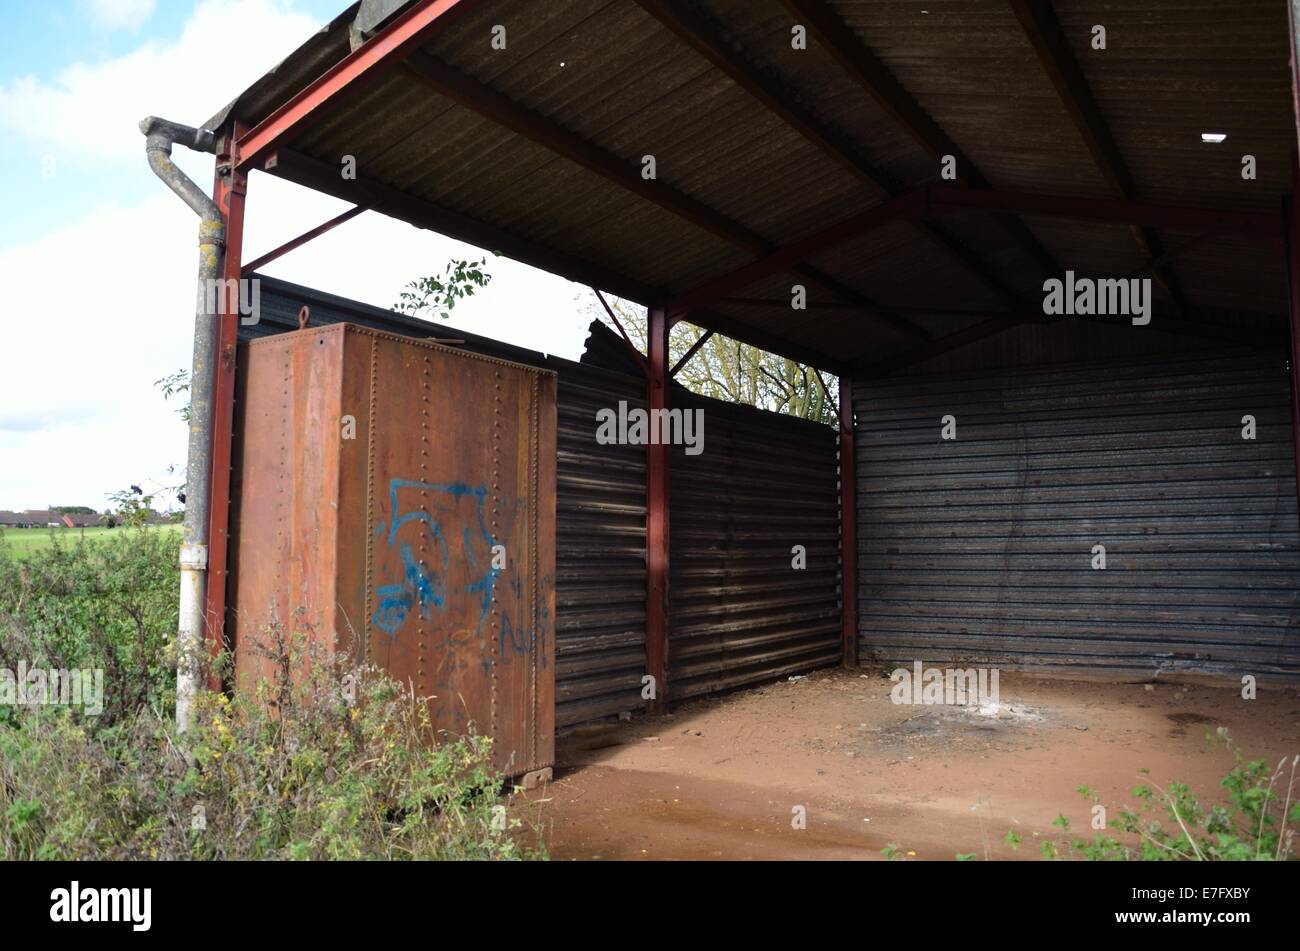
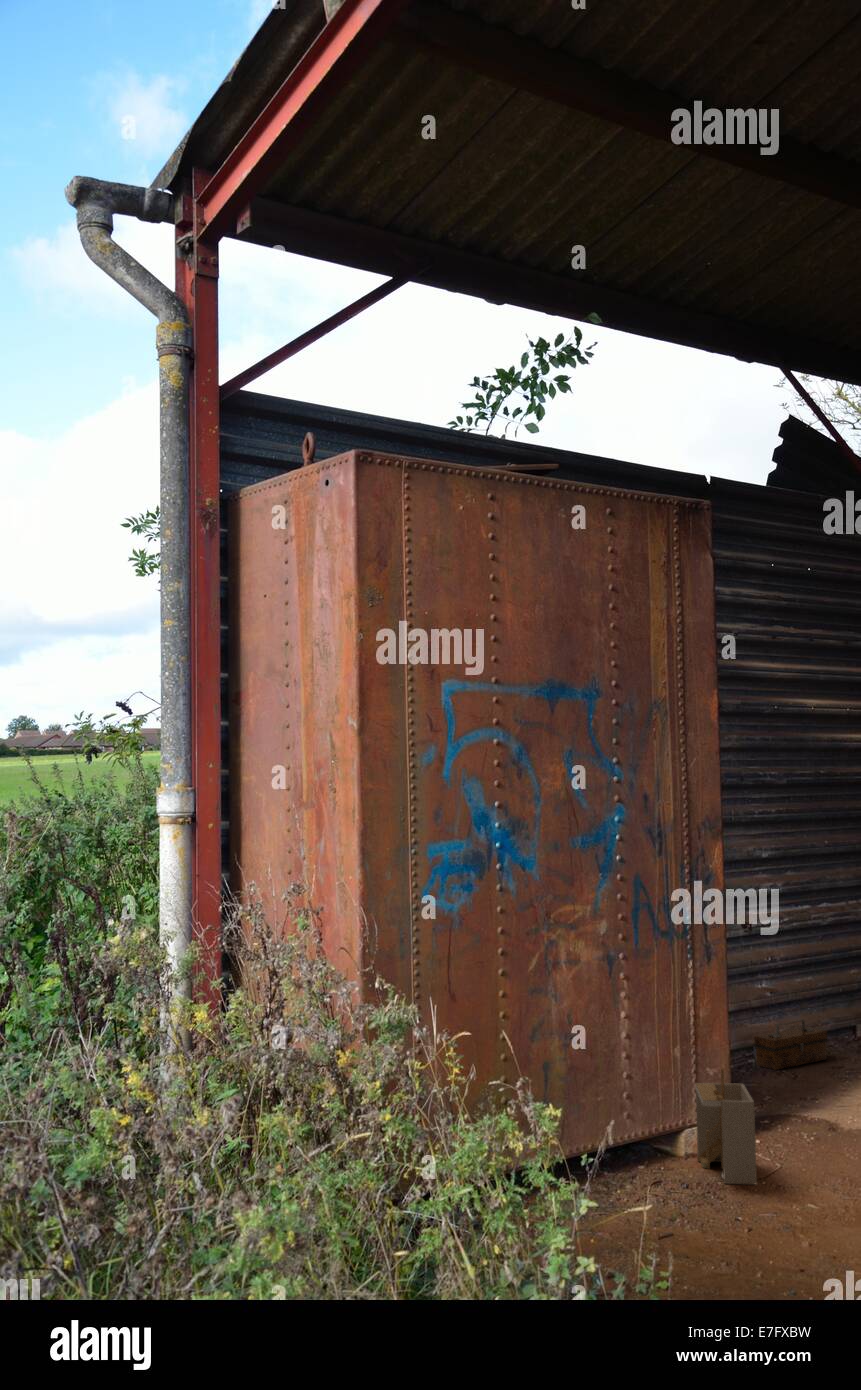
storage bin: none [534,733,571,804] -> present [696,1069,757,1185]

